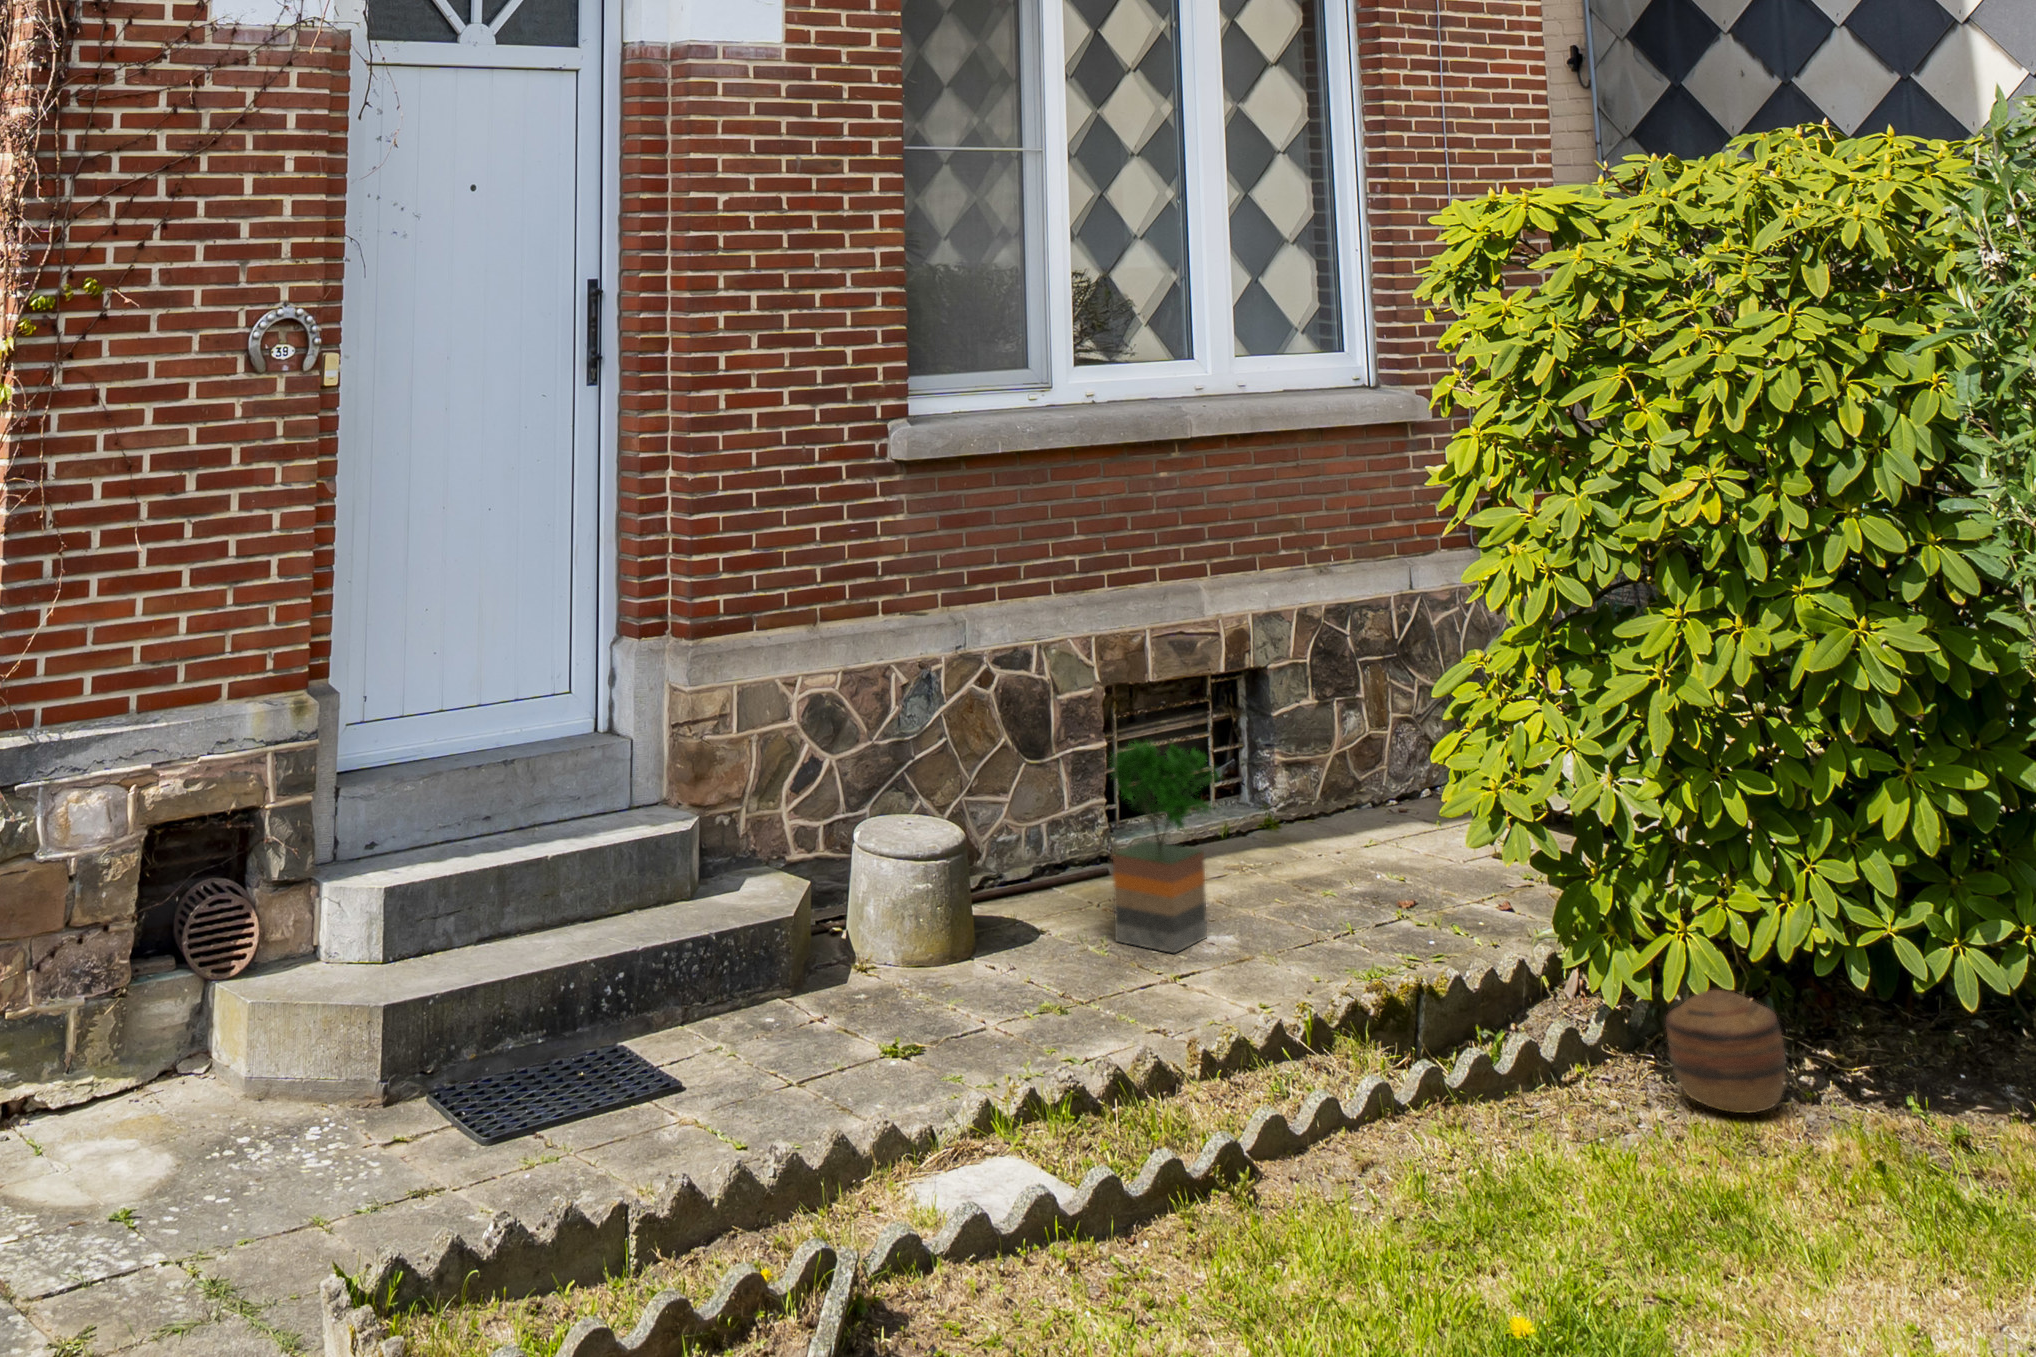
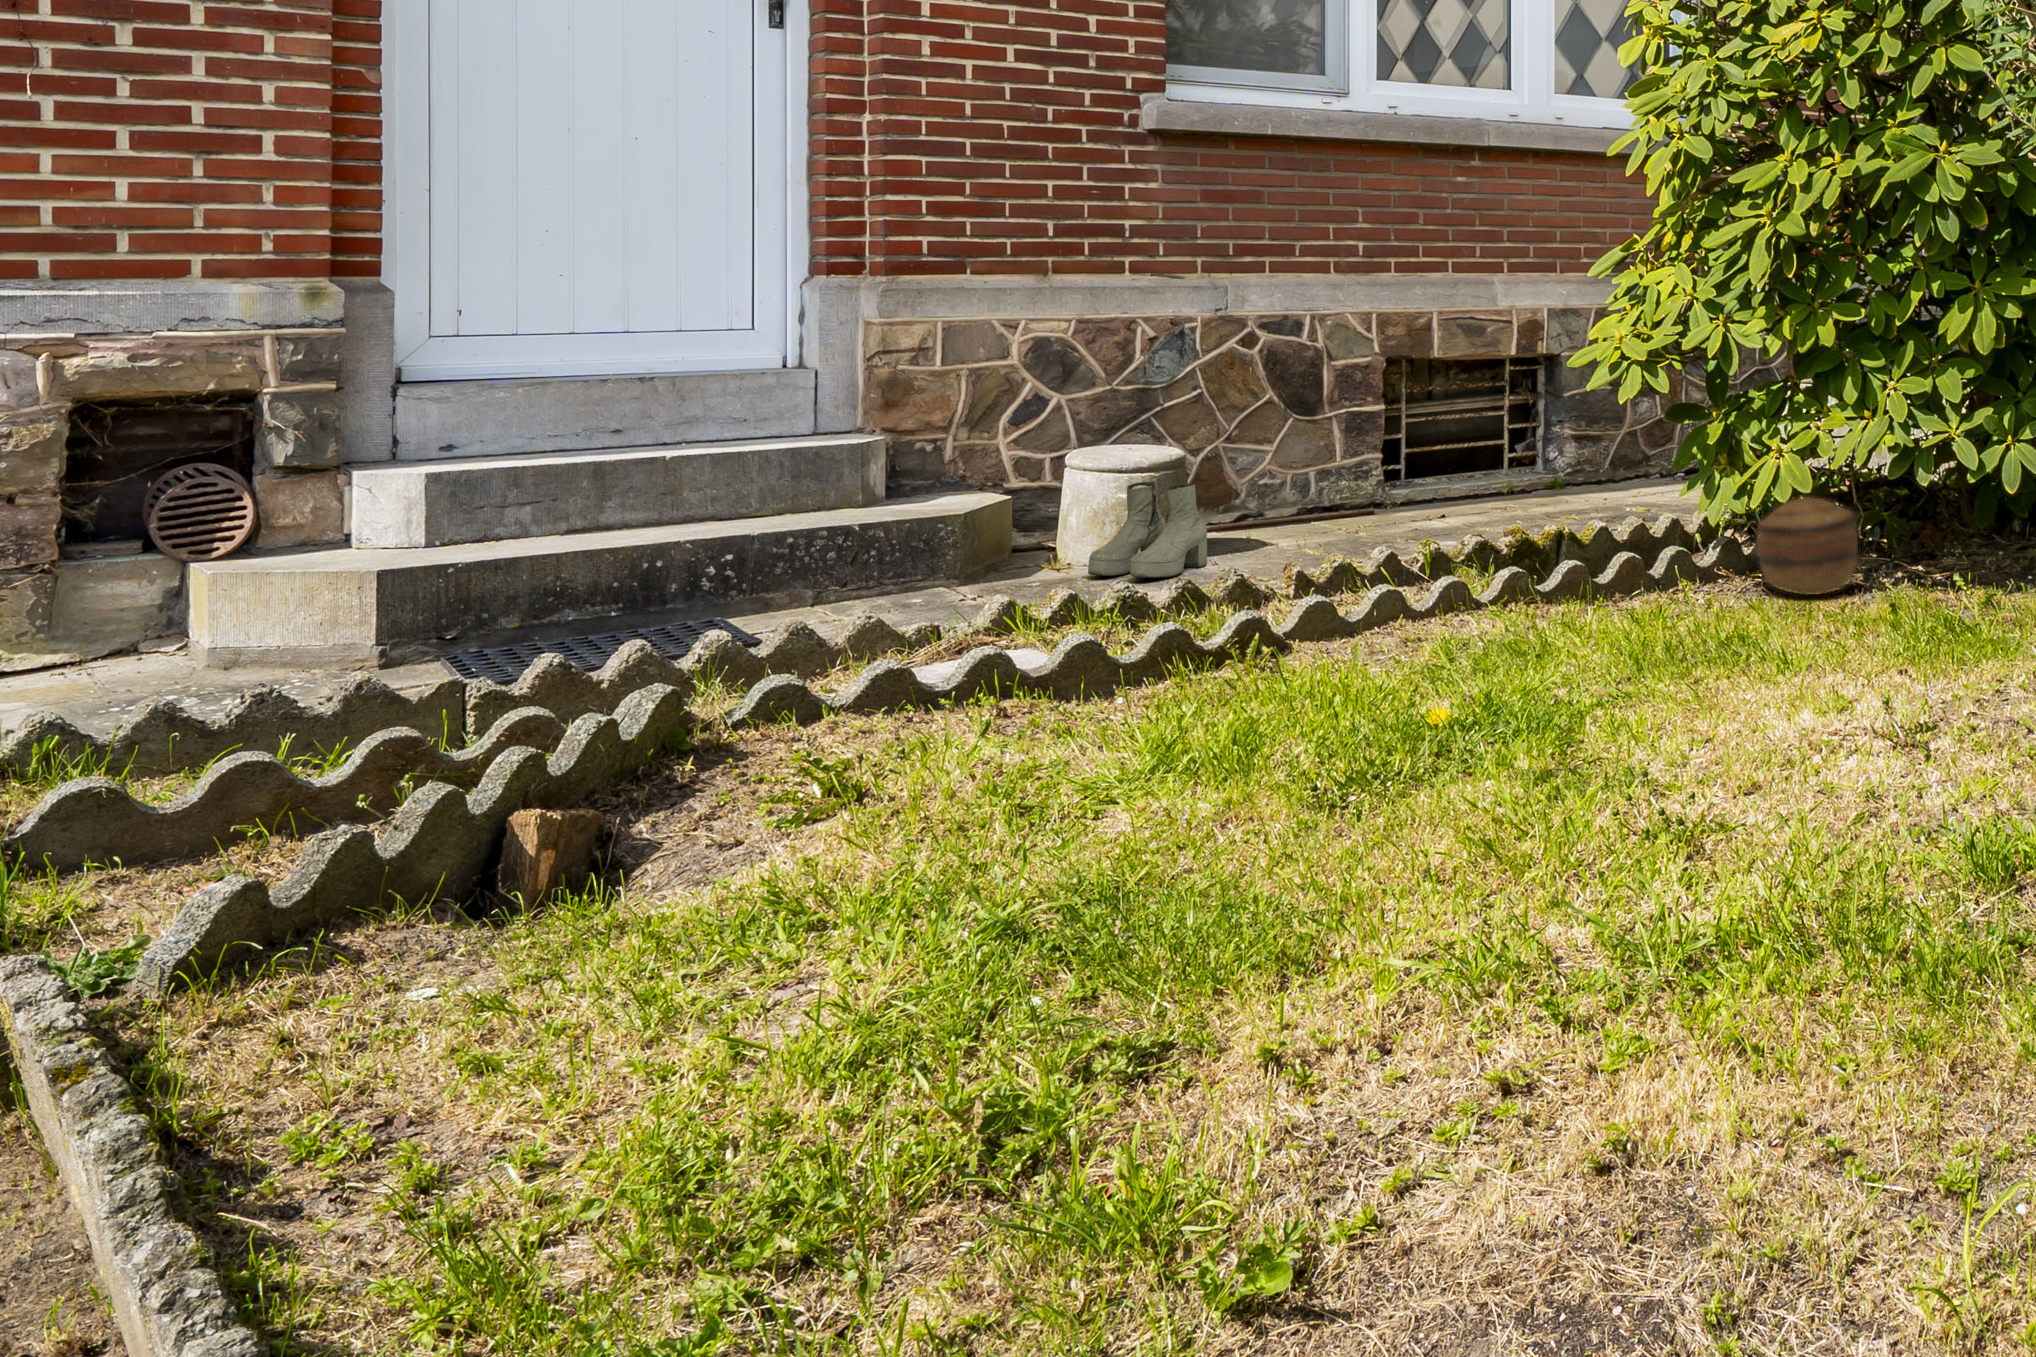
potted tree: present [1110,742,1219,953] -> none [1319,342,1437,518]
boots: none [946,921,1050,1039] -> present [1088,482,1207,578]

